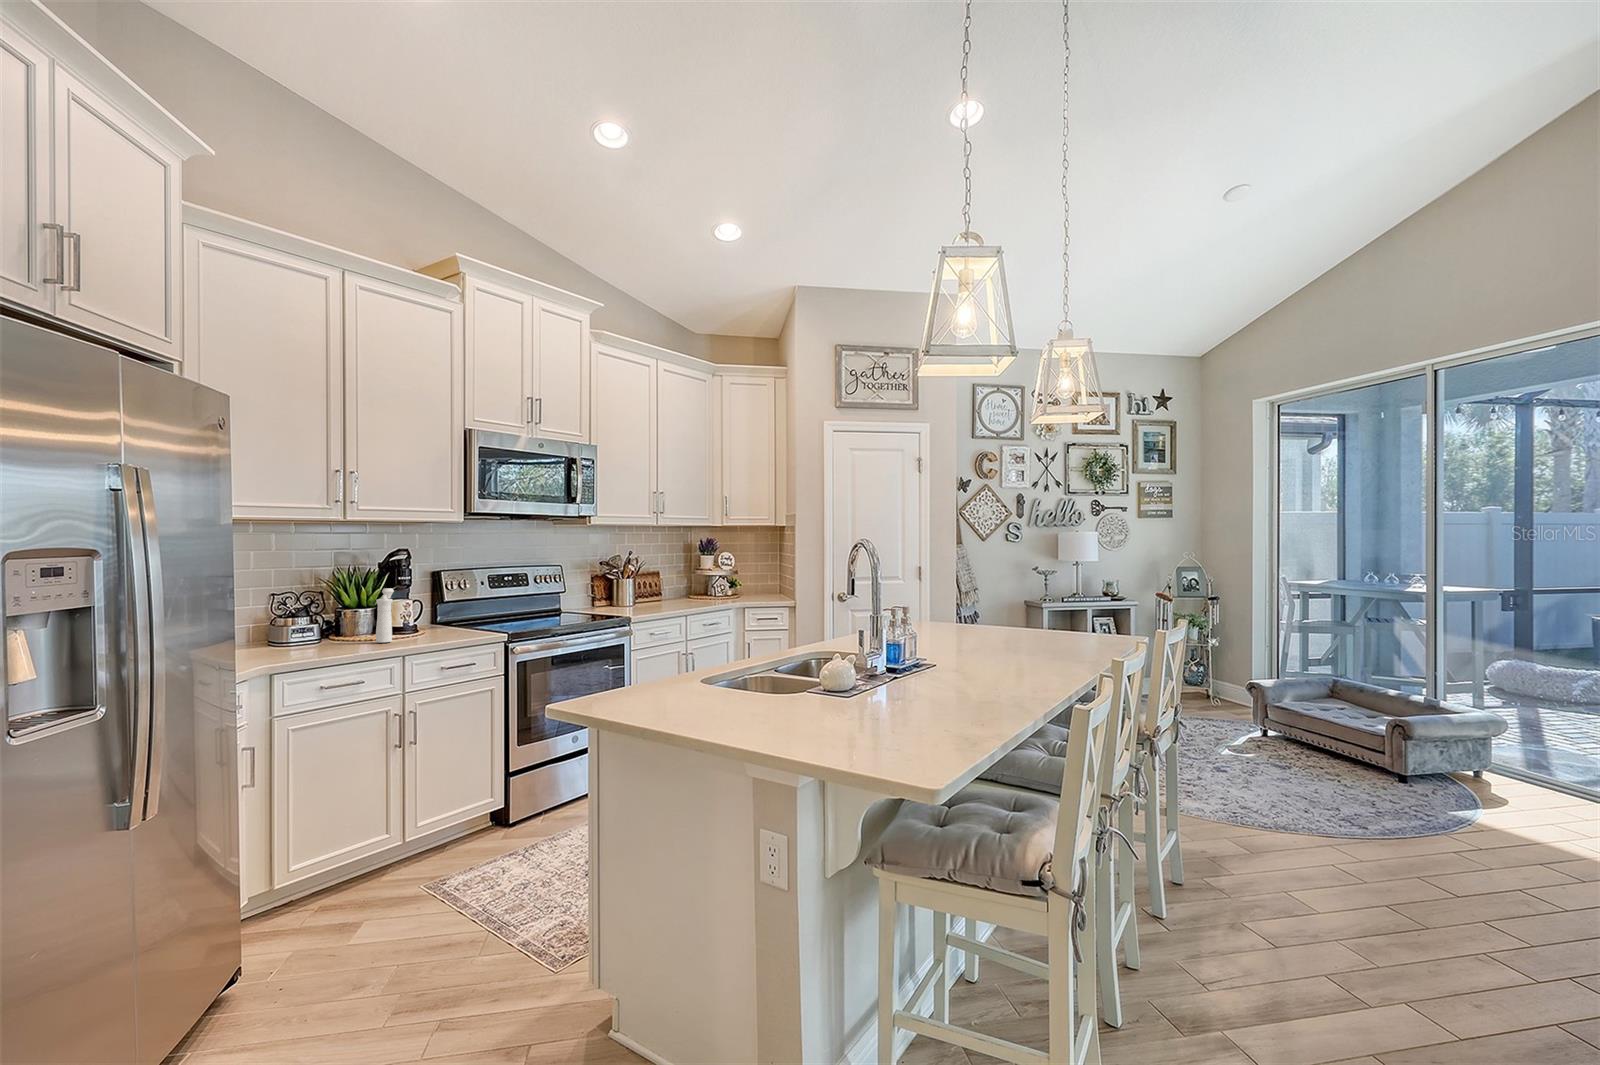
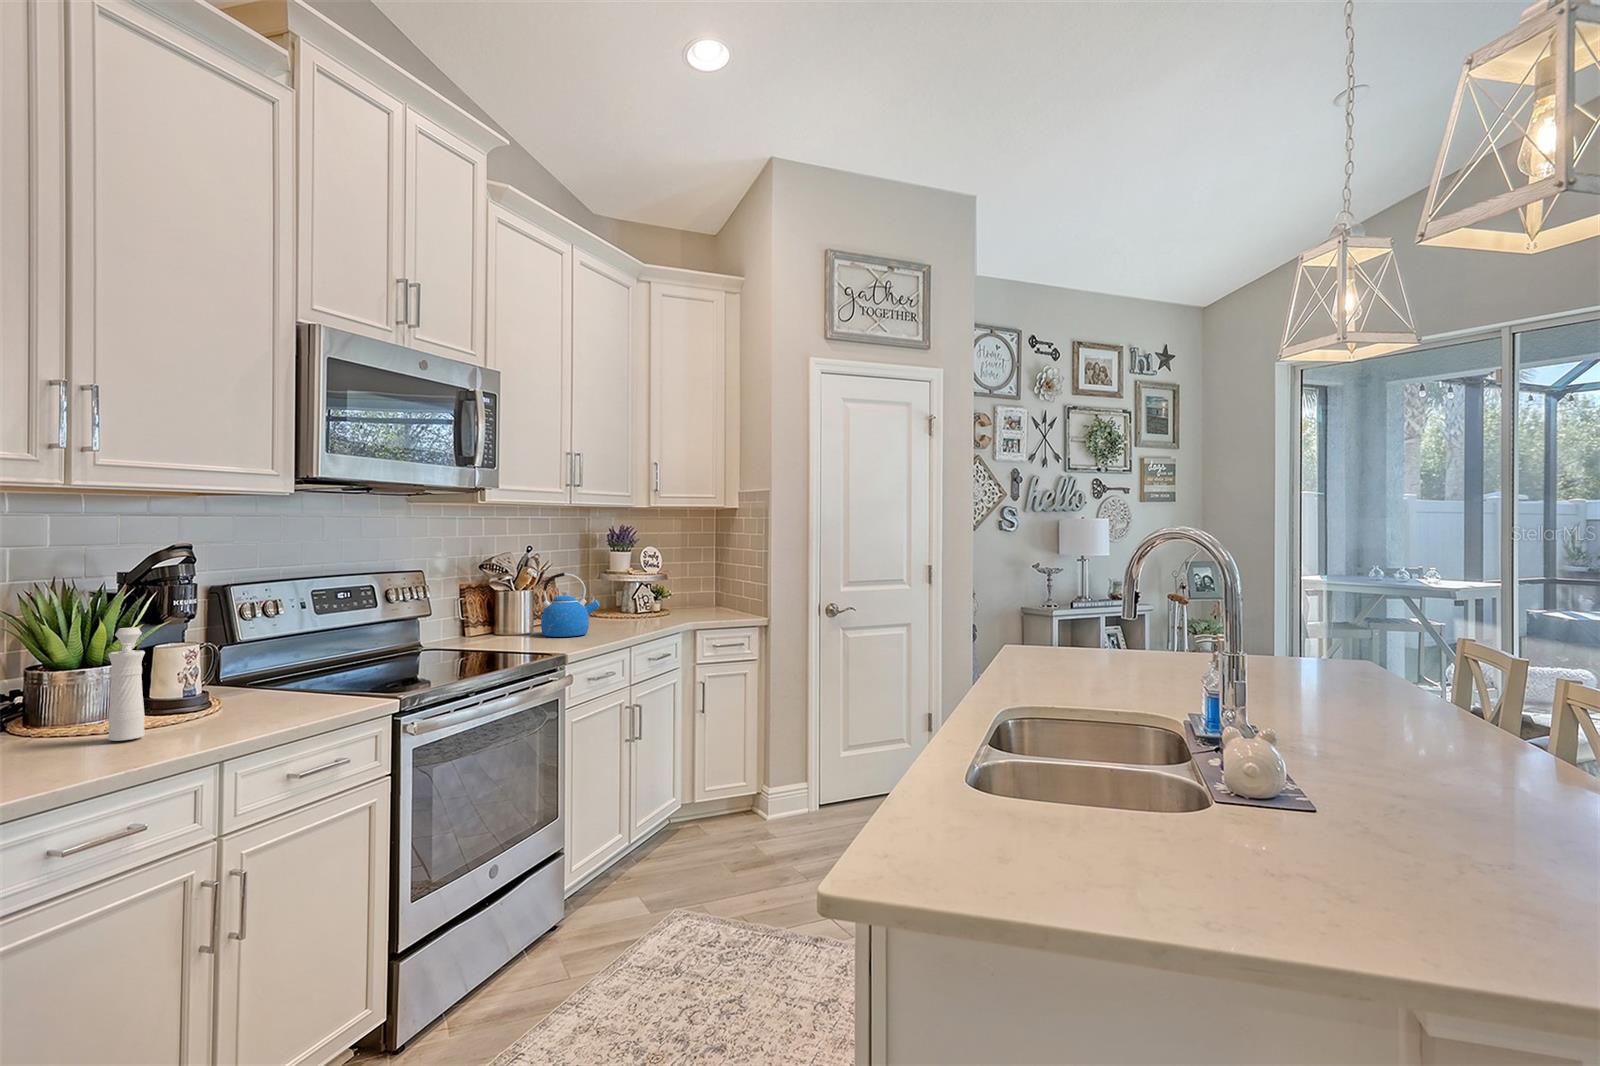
kettle: none [638,567,676,608] -> present [541,573,600,637]

